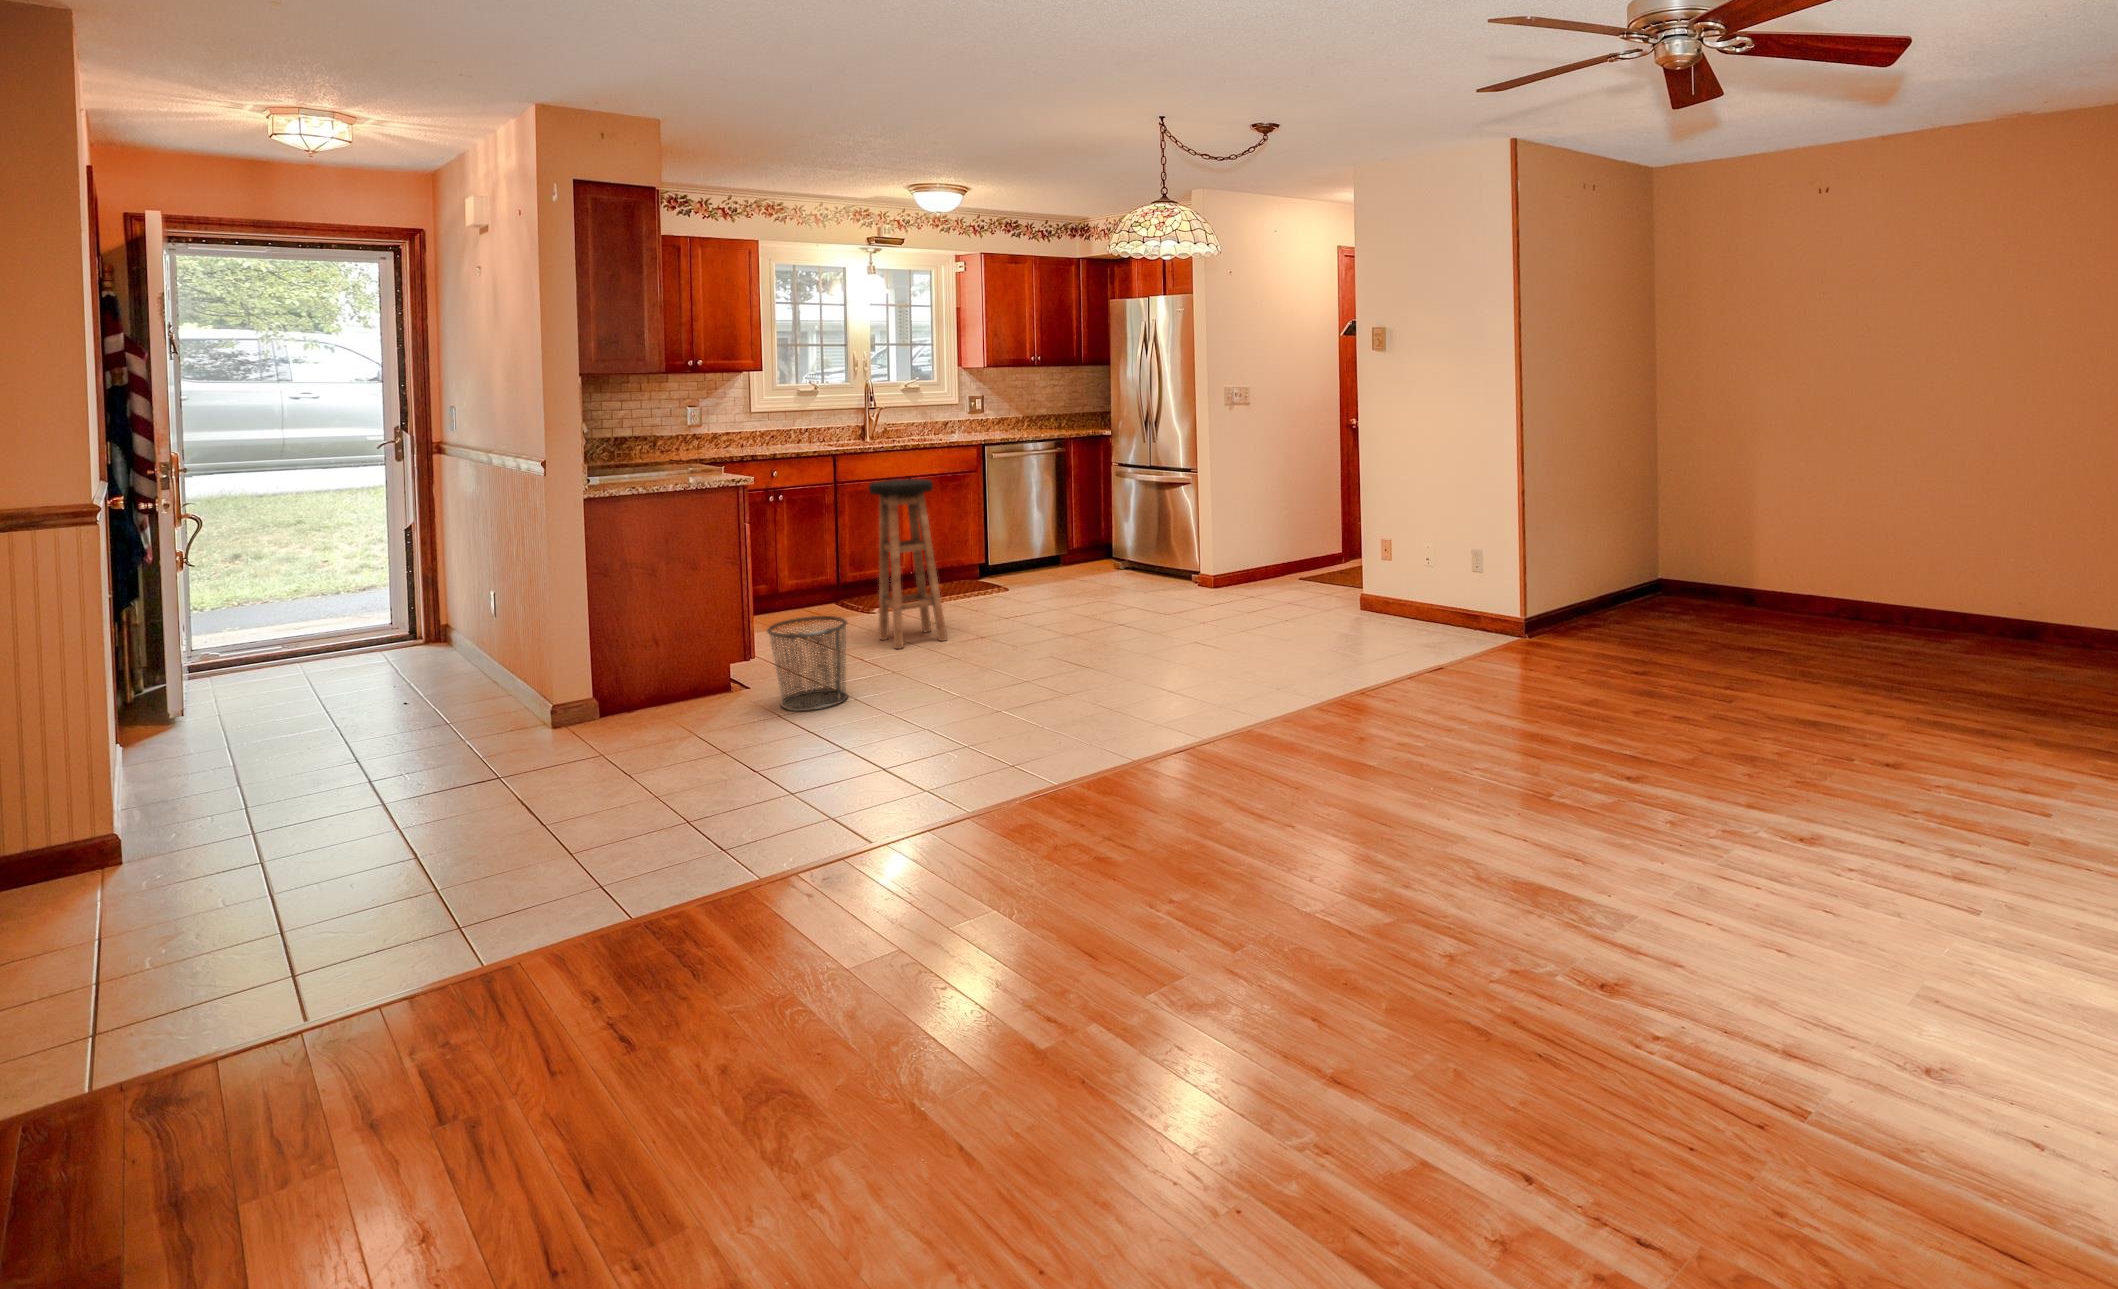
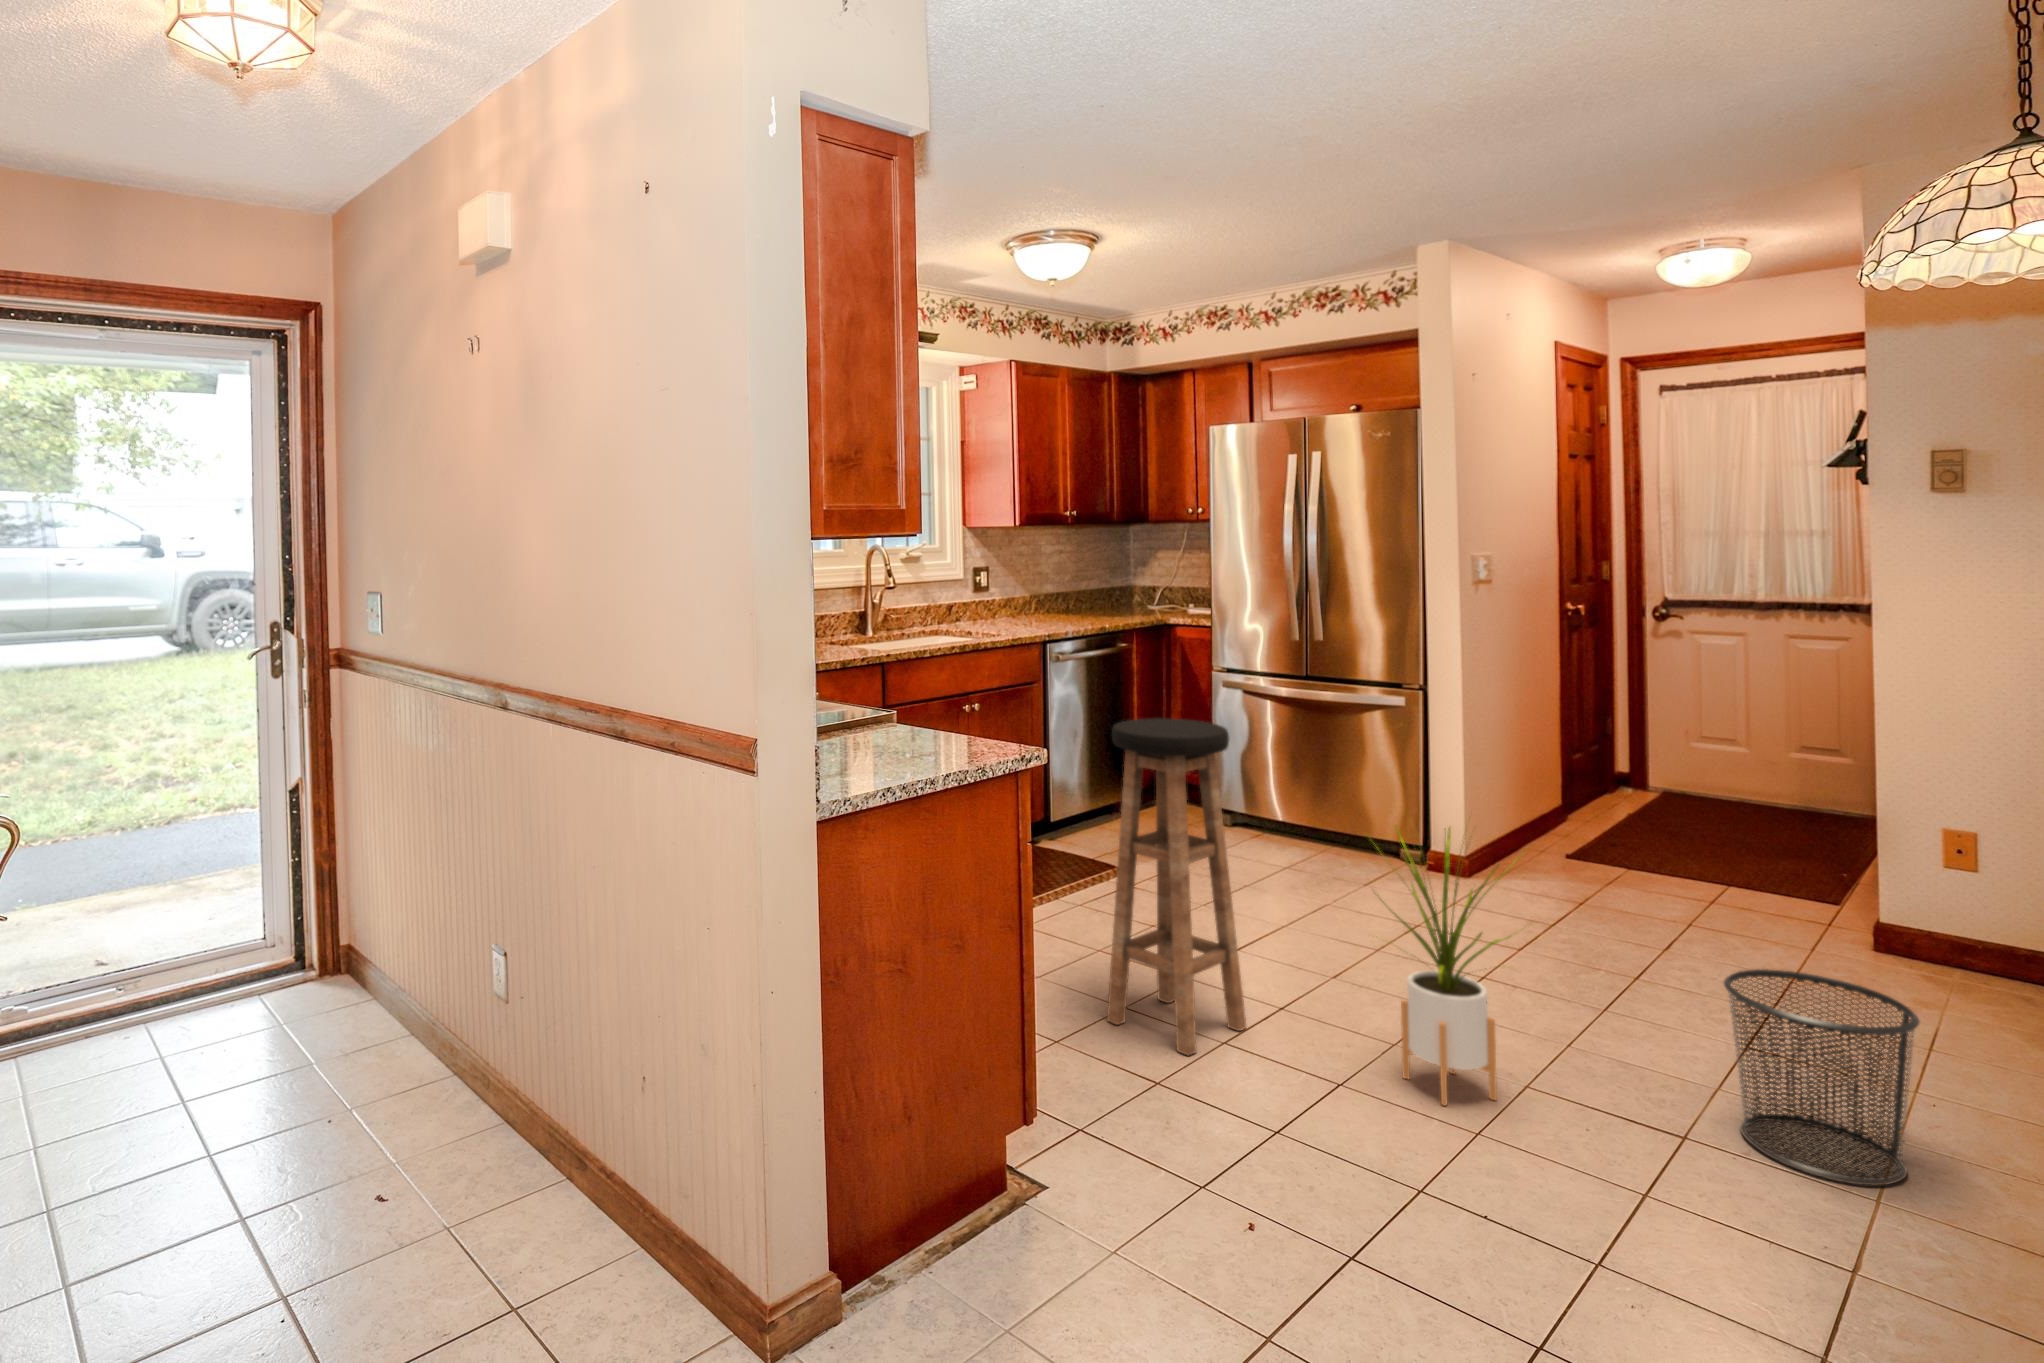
house plant: none [952,520,1037,662] -> present [1375,826,1511,1106]
waste bin: present [767,616,848,711] -> present [1724,969,1920,1185]

